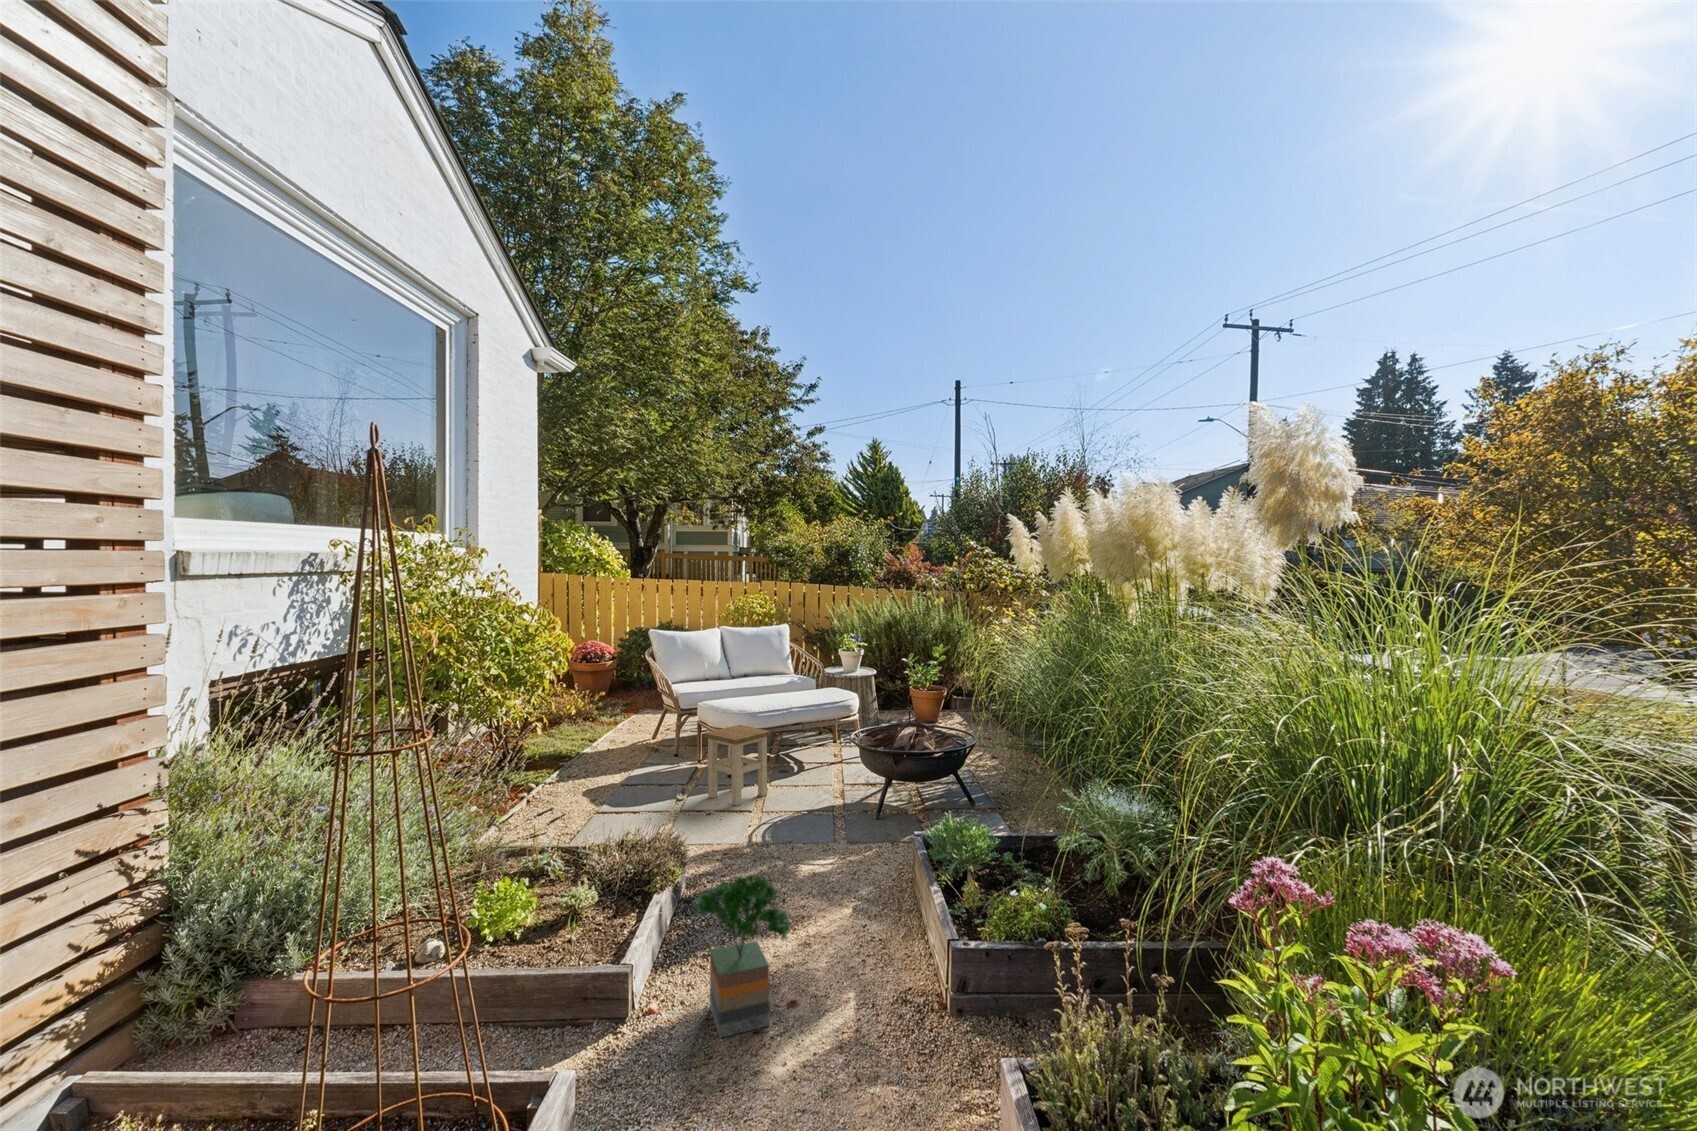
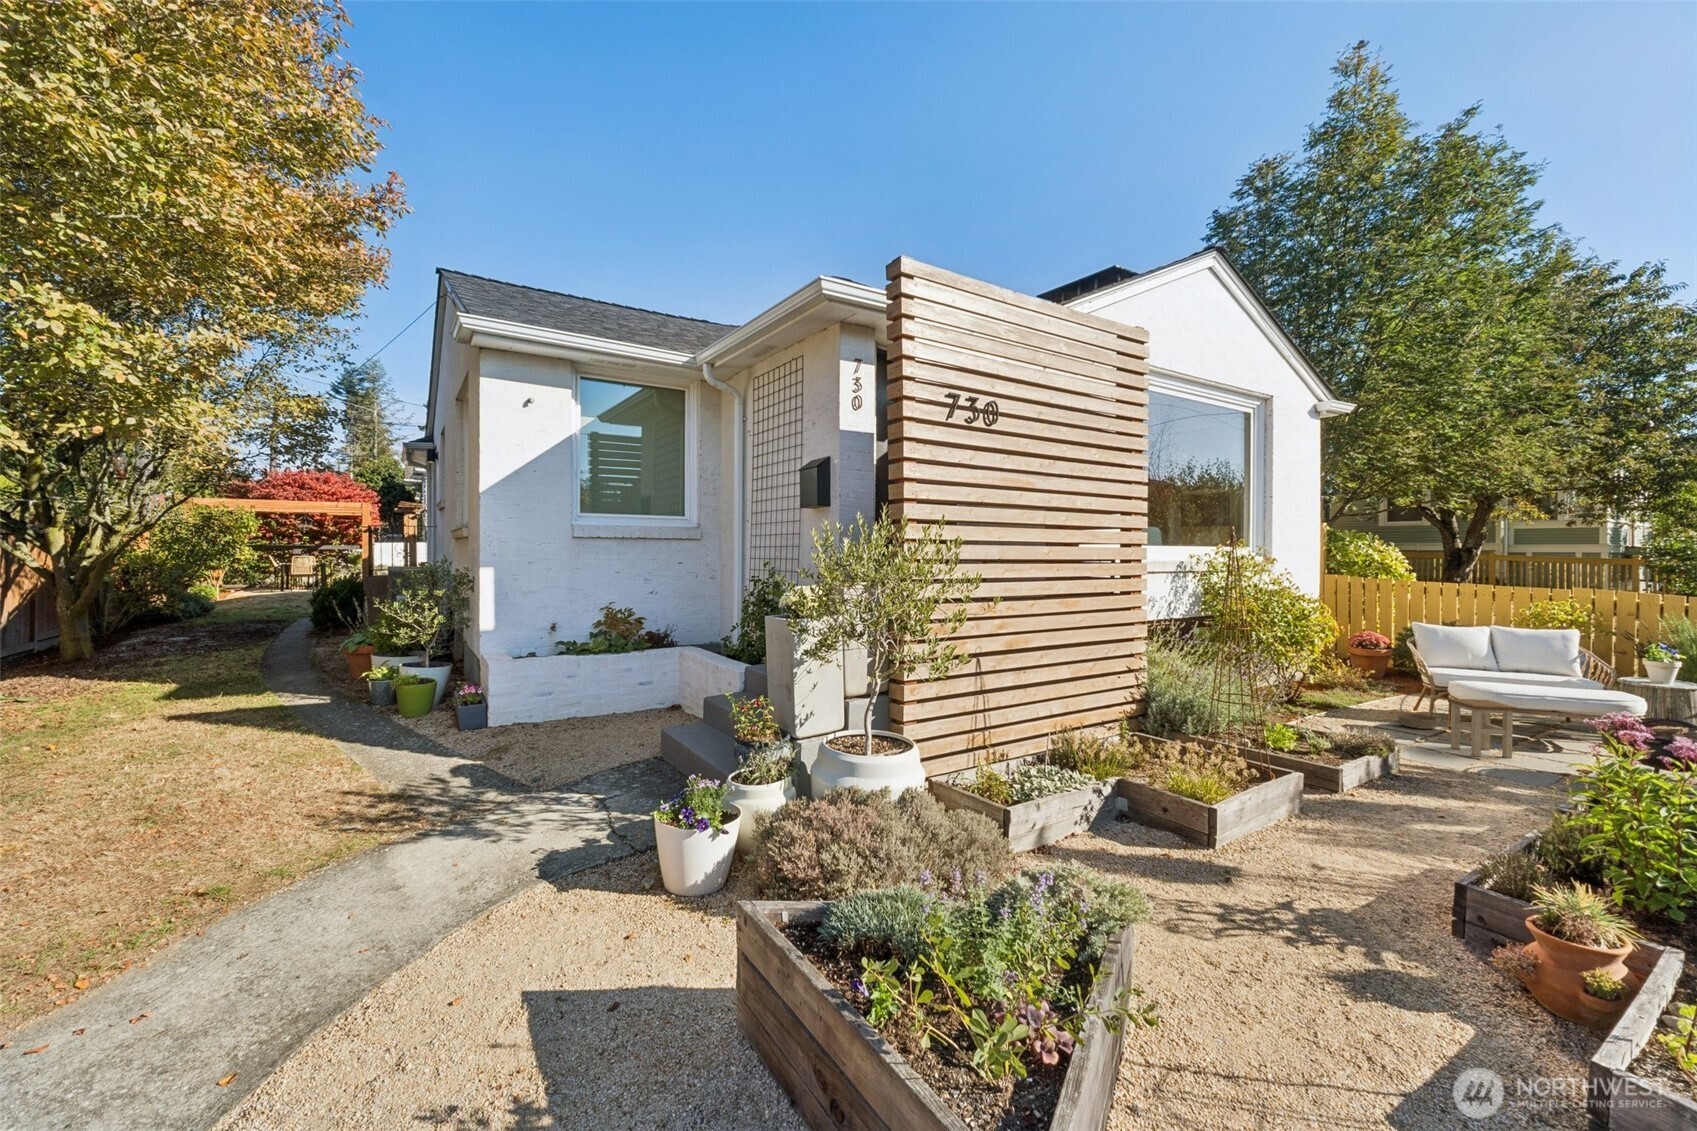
basket: none [641,724,685,773] -> present [1397,694,1439,729]
potted tree: present [696,875,790,1038] -> none [1386,746,1453,830]

